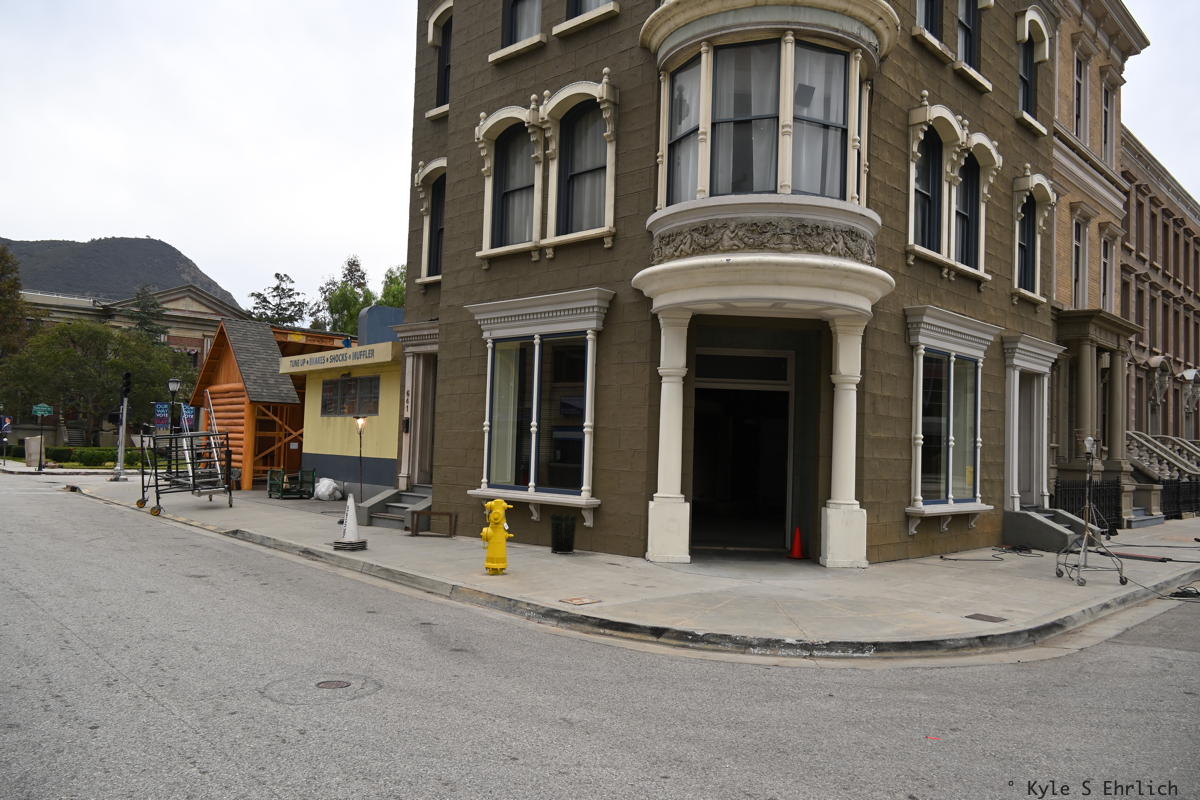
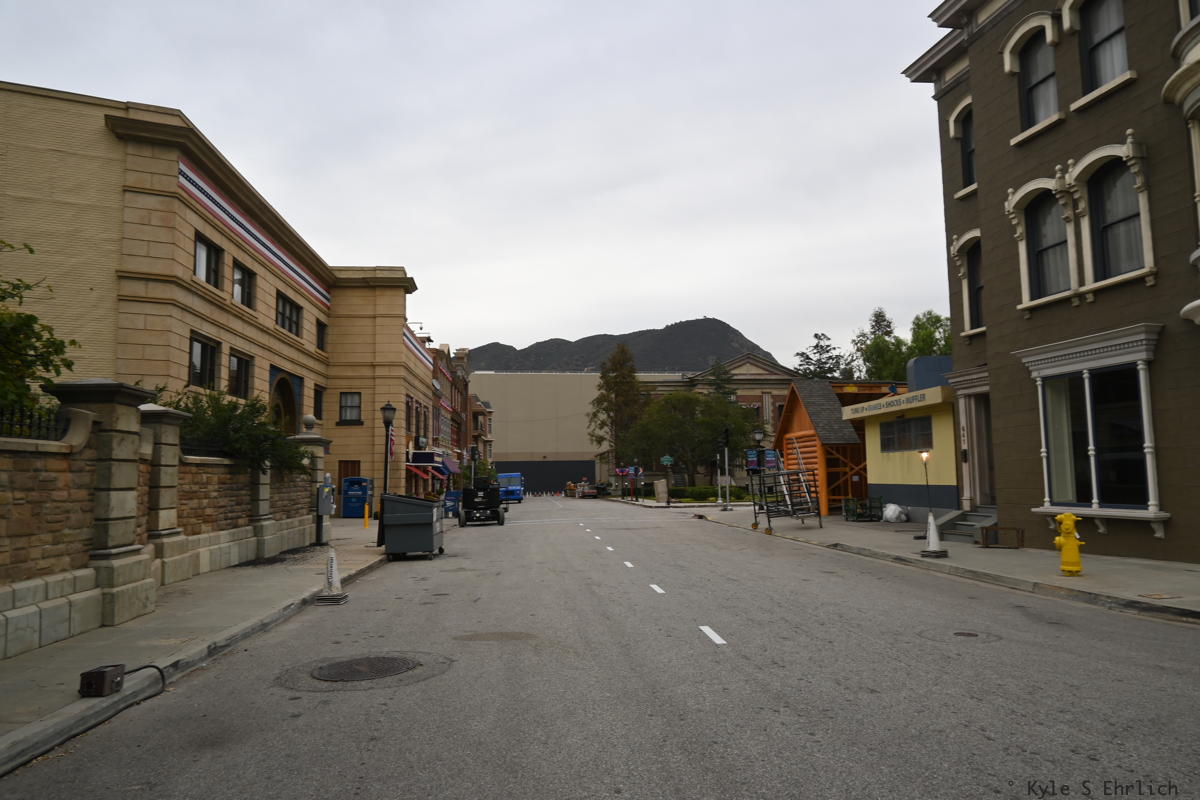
waste bin: present [549,513,578,554] -> none [1116,526,1148,562]

